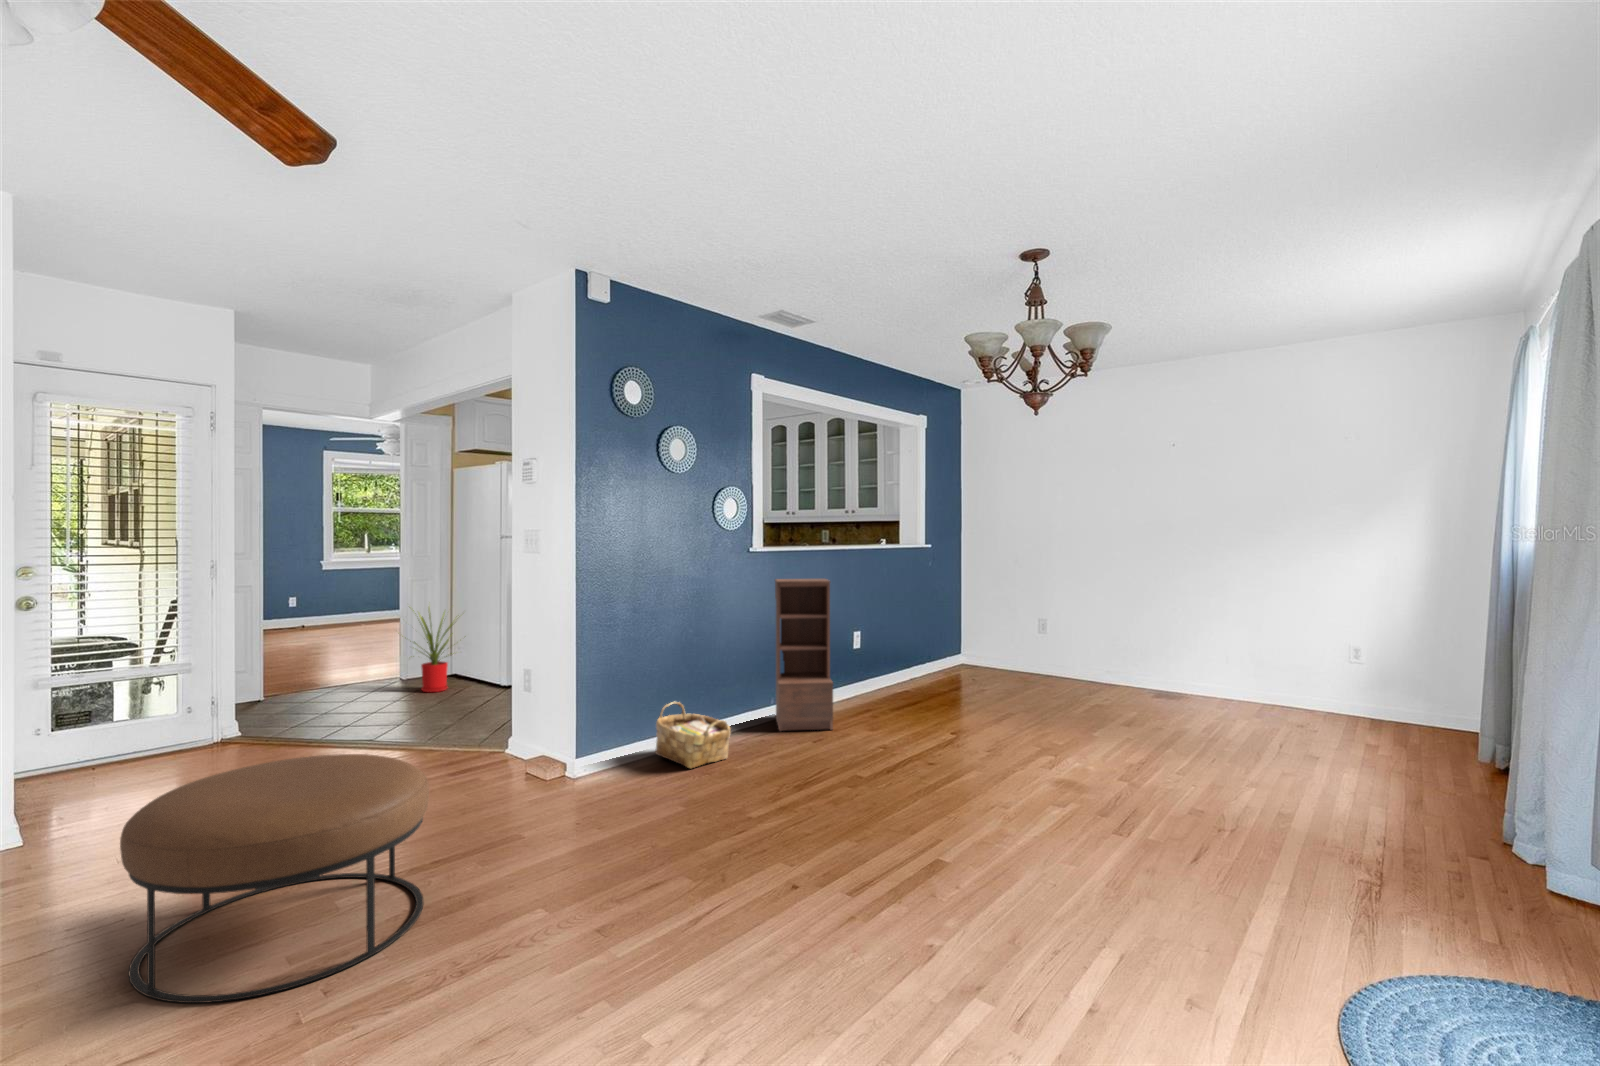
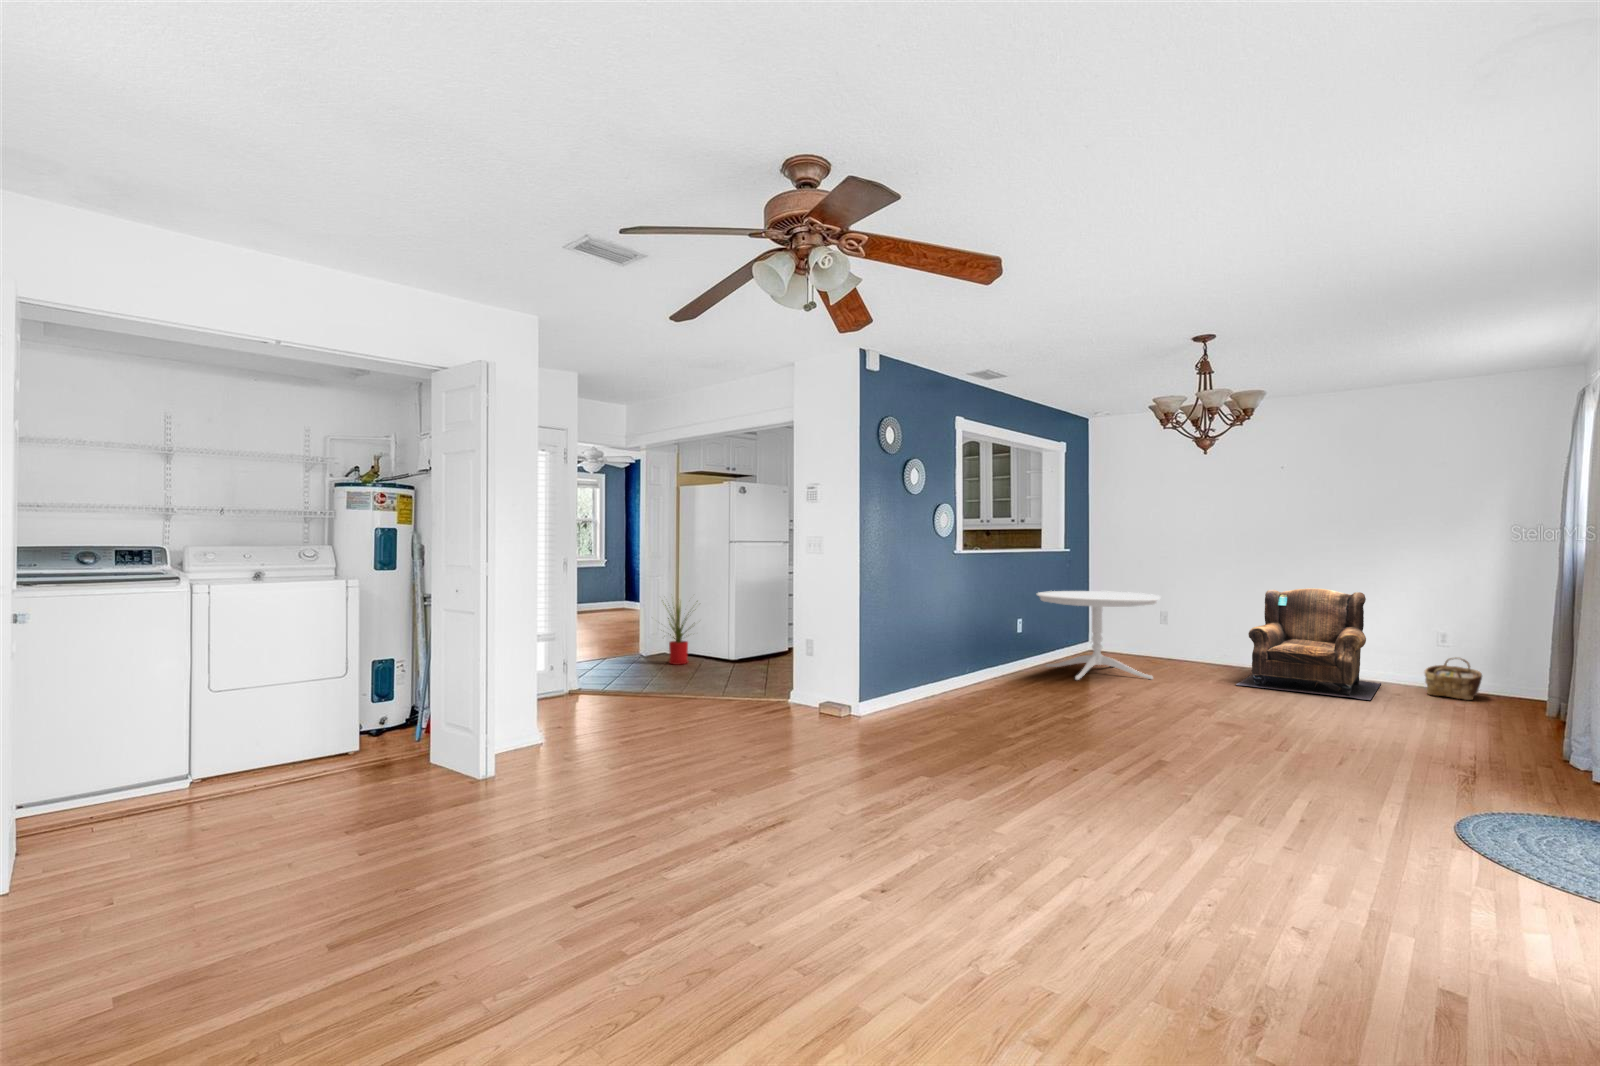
bookshelf: present [775,579,833,731] -> none [969,575,1024,692]
armchair: none [1107,592,1284,736] -> present [1236,588,1381,700]
dining table: none [876,595,1022,709] -> present [1037,591,1161,680]
woven basket: present [656,702,731,768] -> present [1424,658,1482,700]
ottoman: present [120,754,429,1003] -> none [699,681,856,808]

